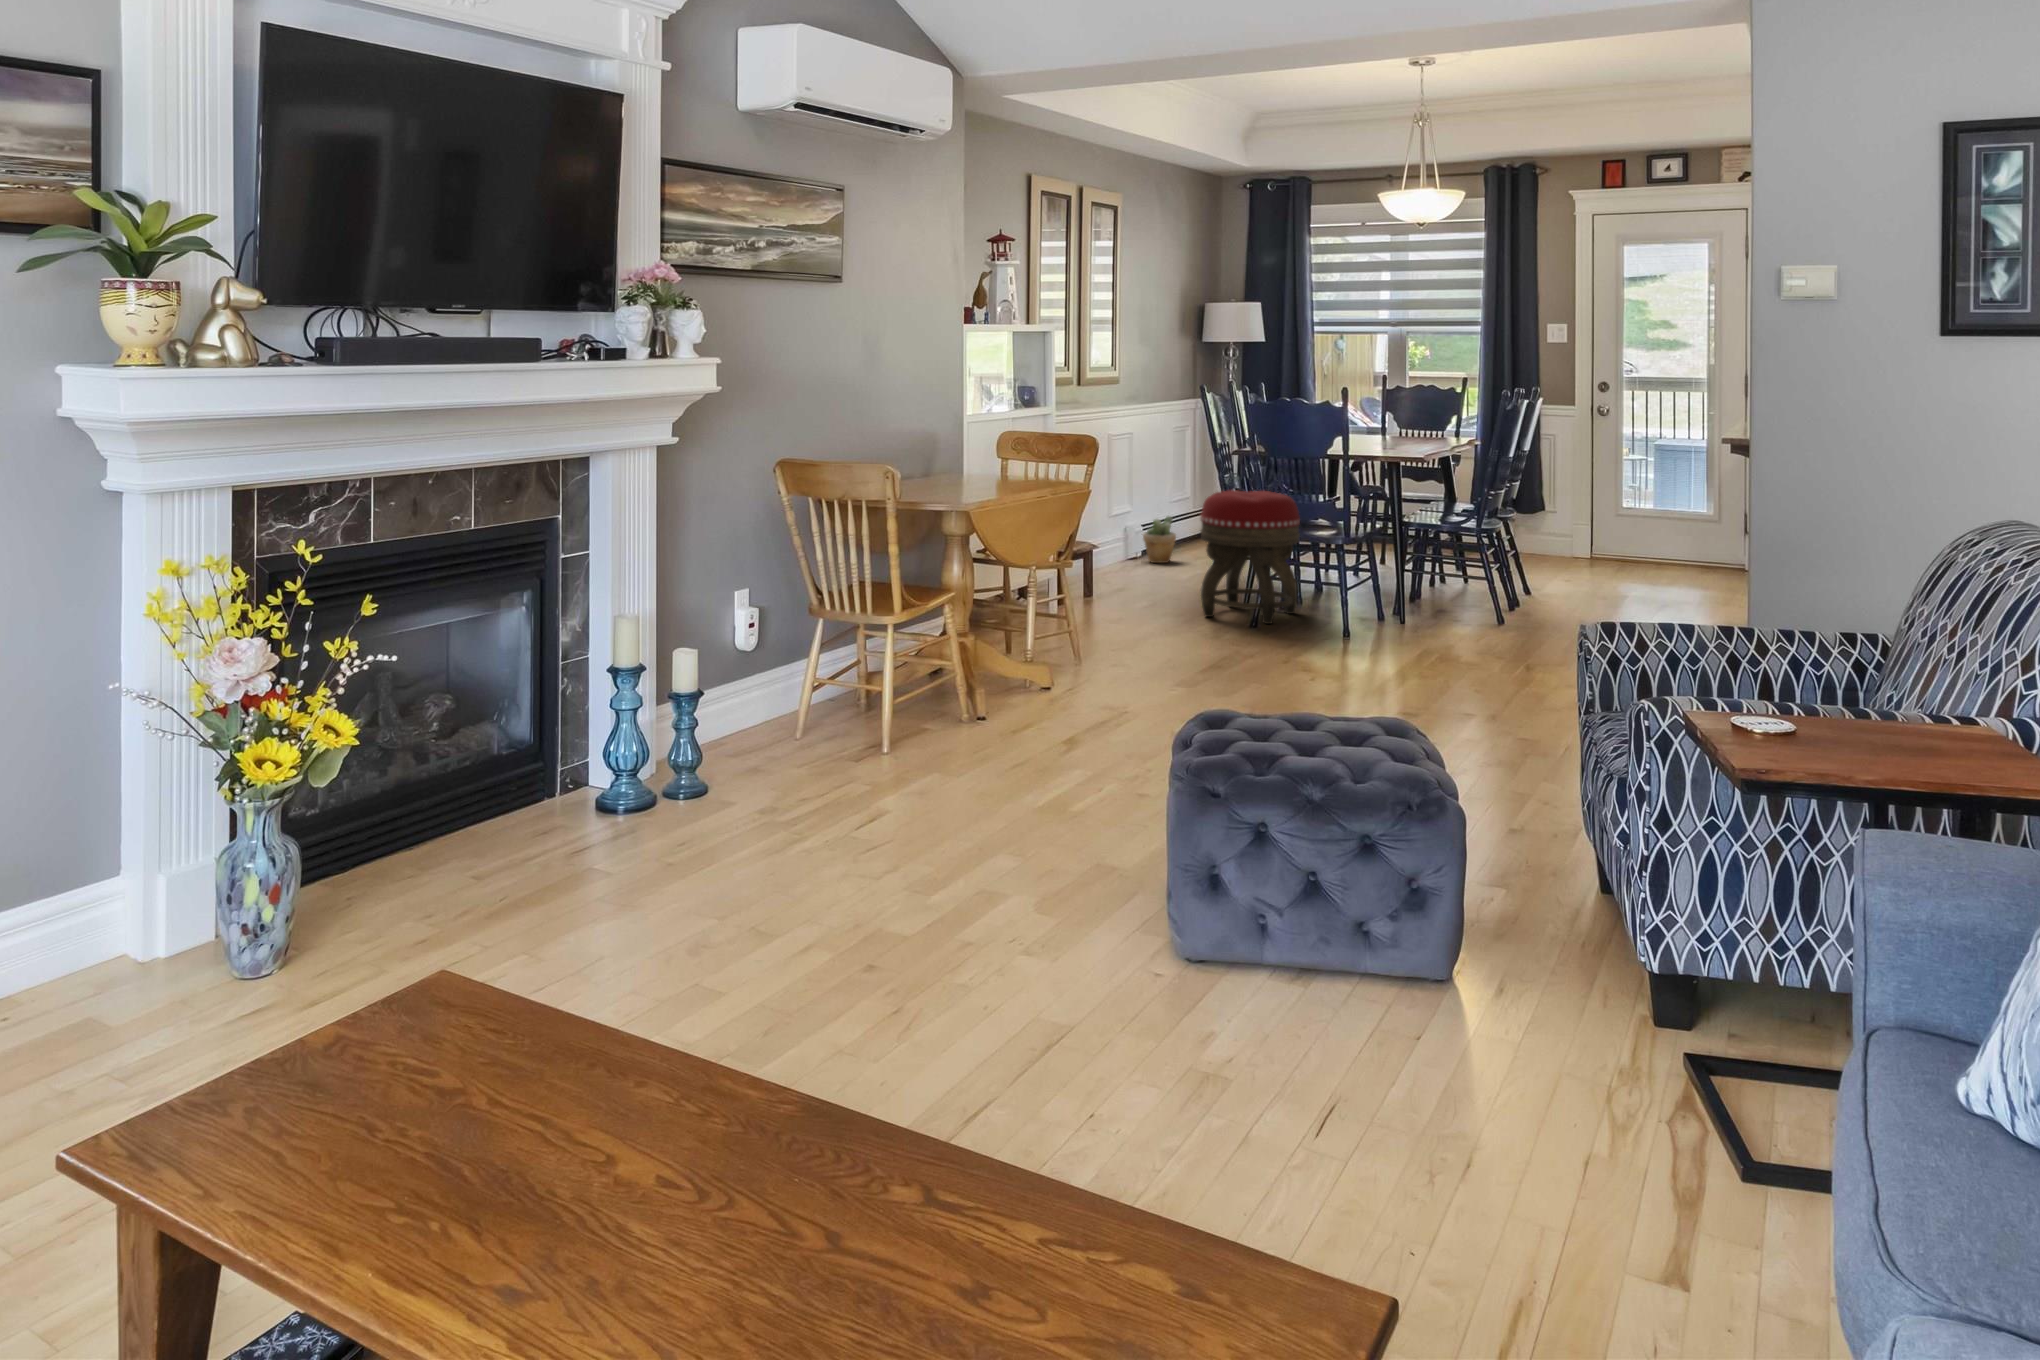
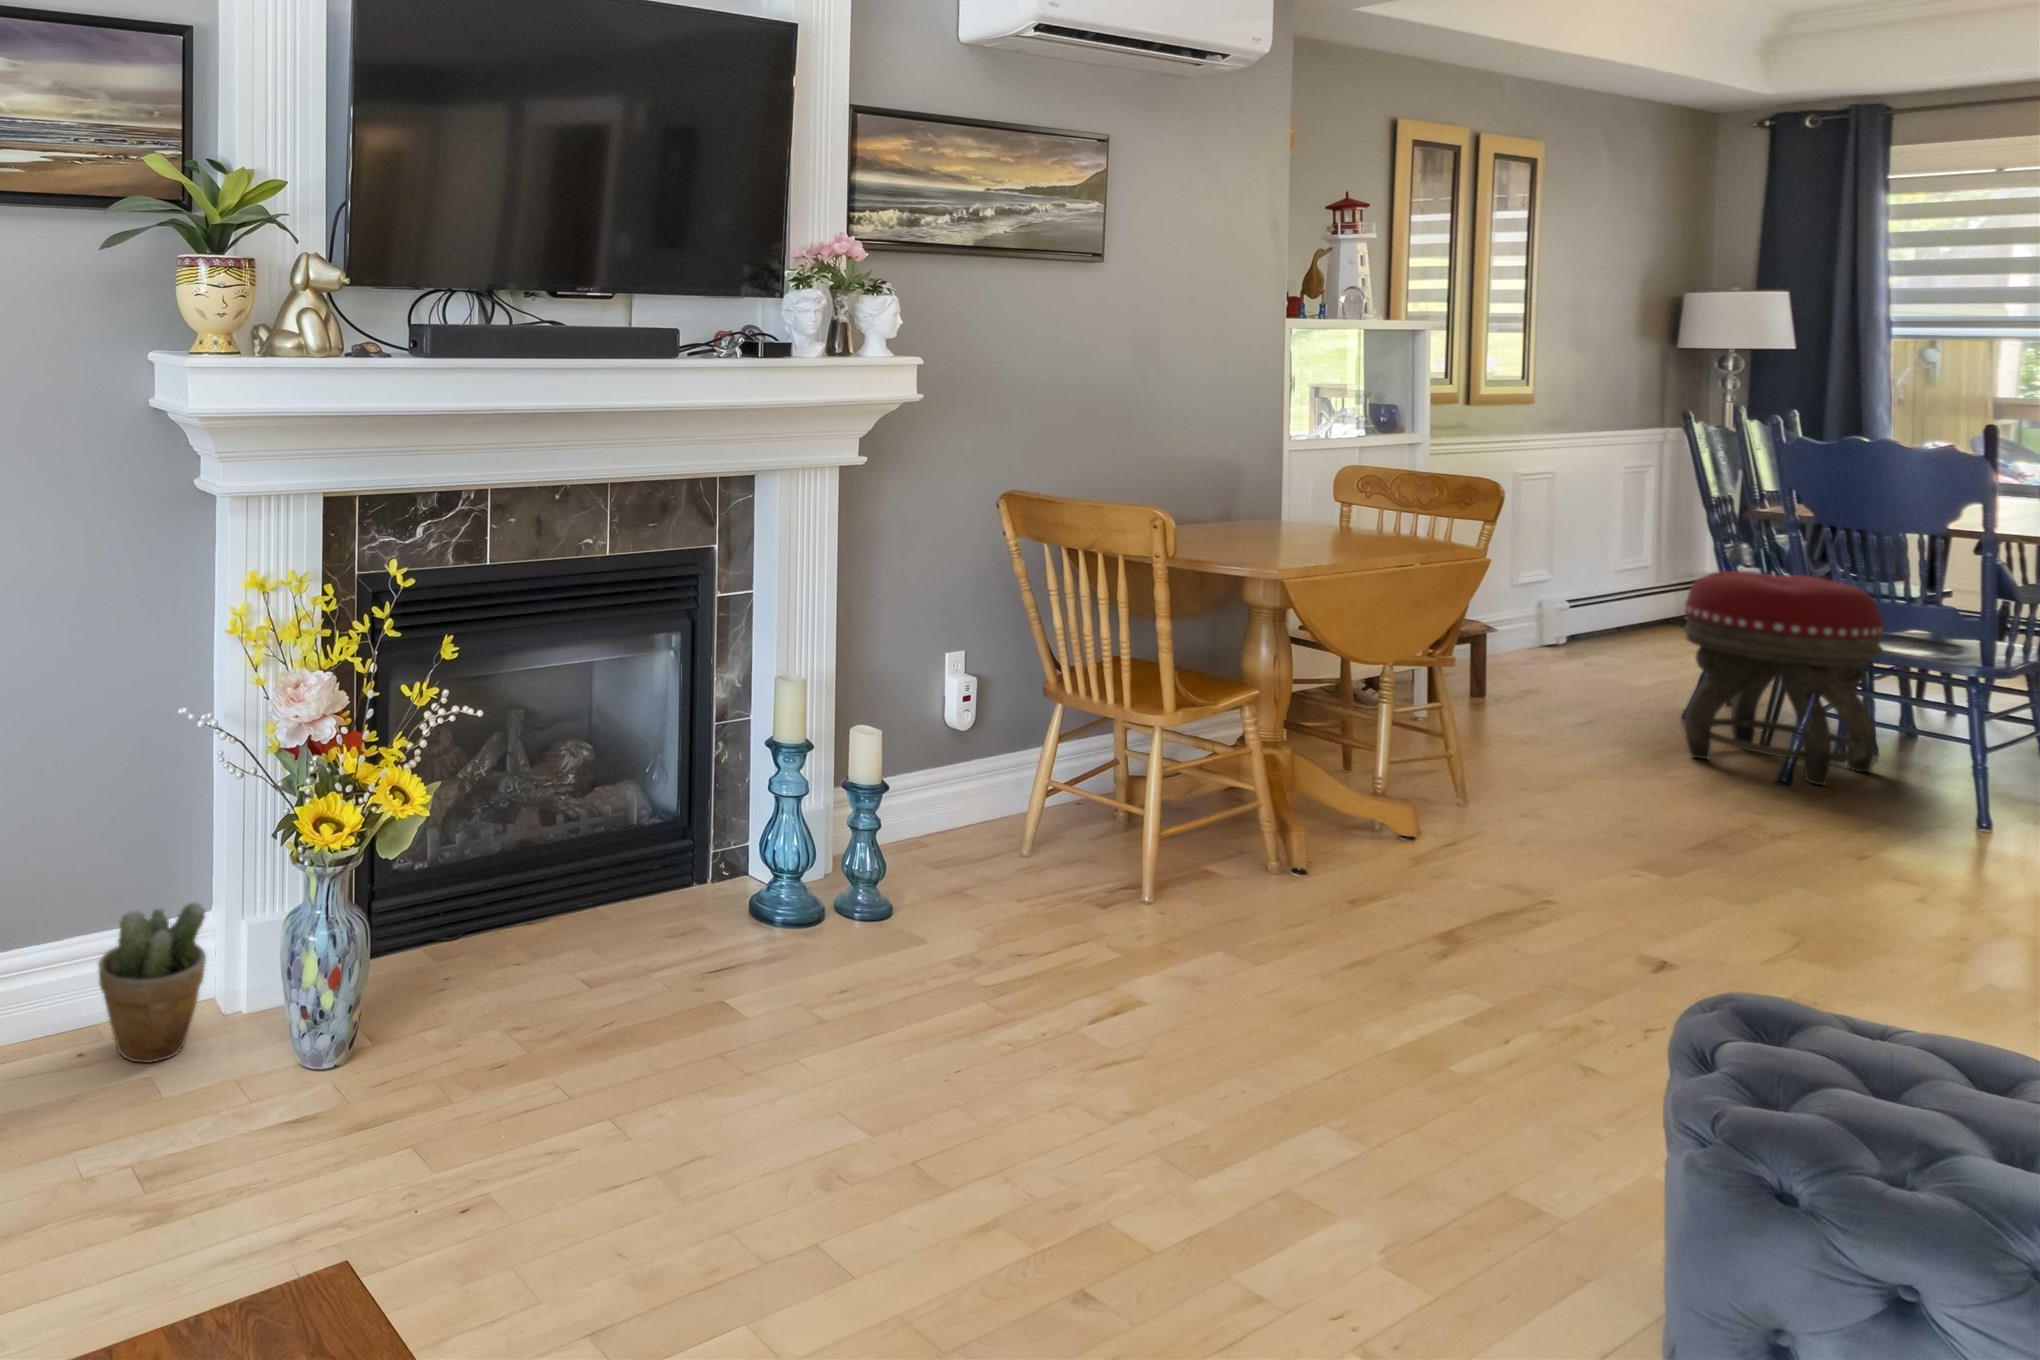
potted plant: present [1143,516,1176,563] -> present [98,903,206,1063]

